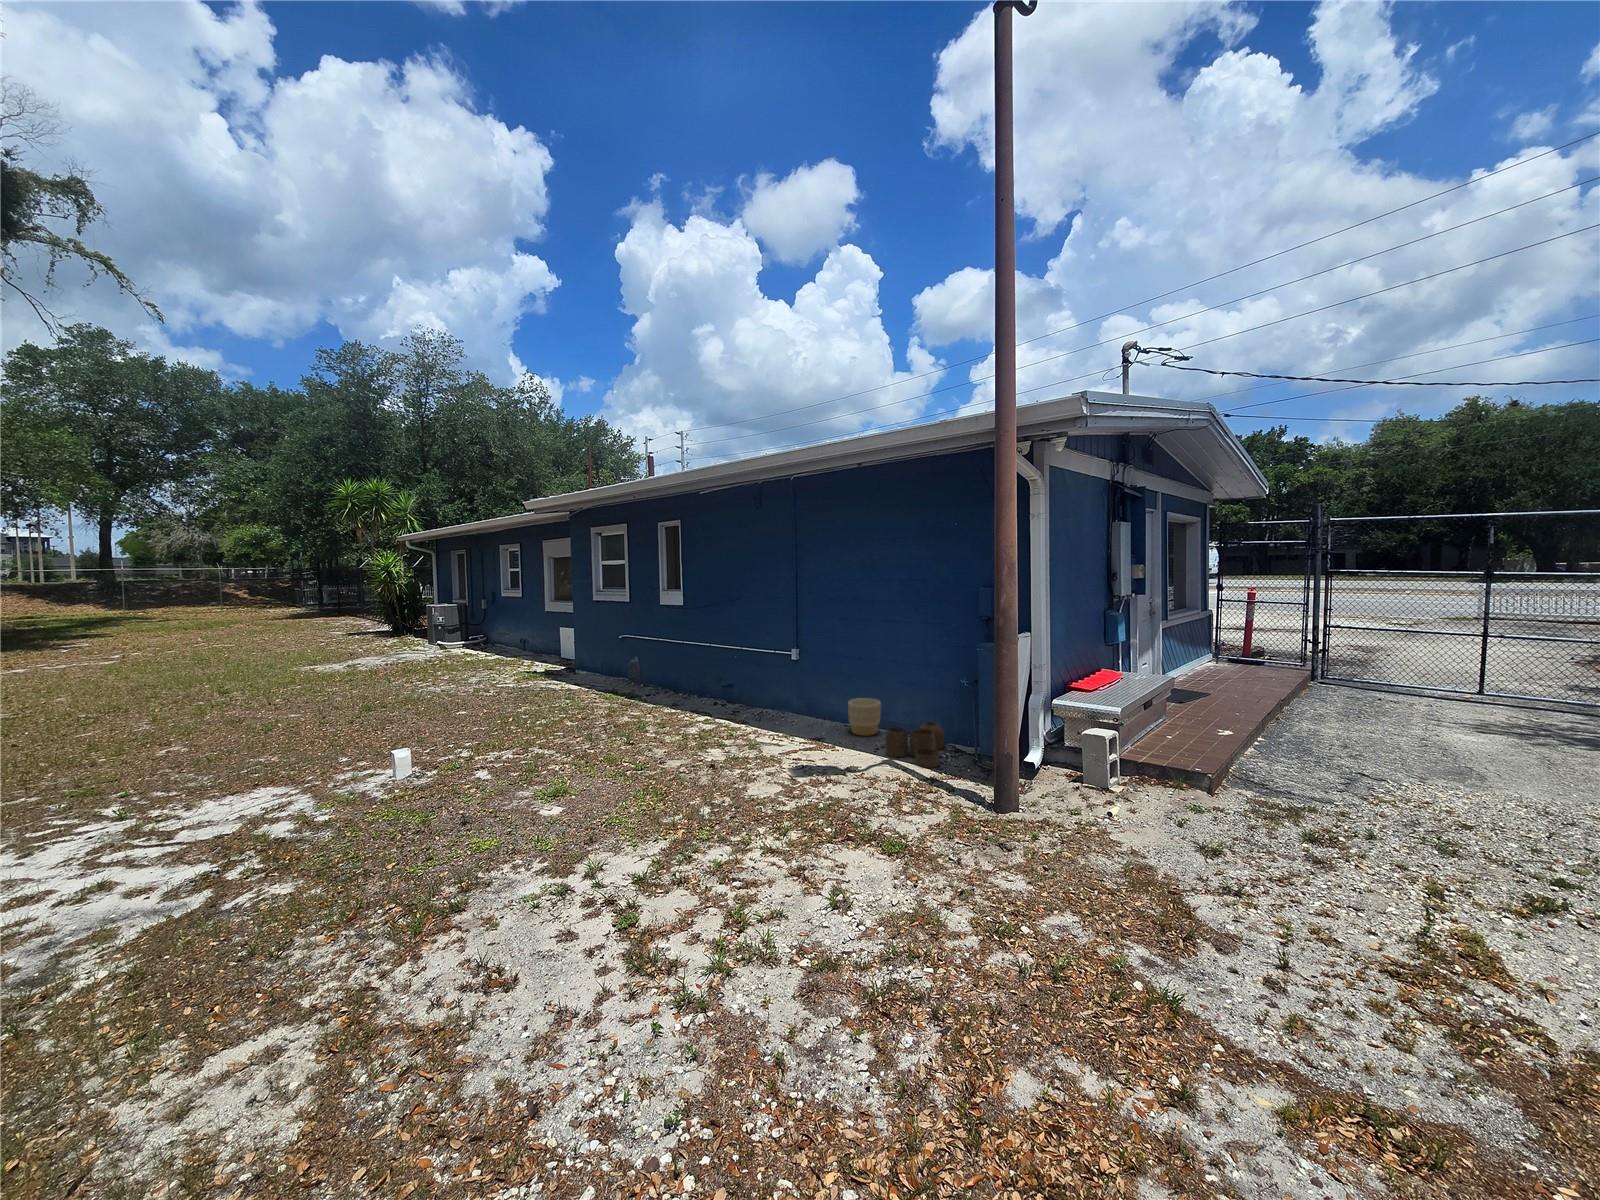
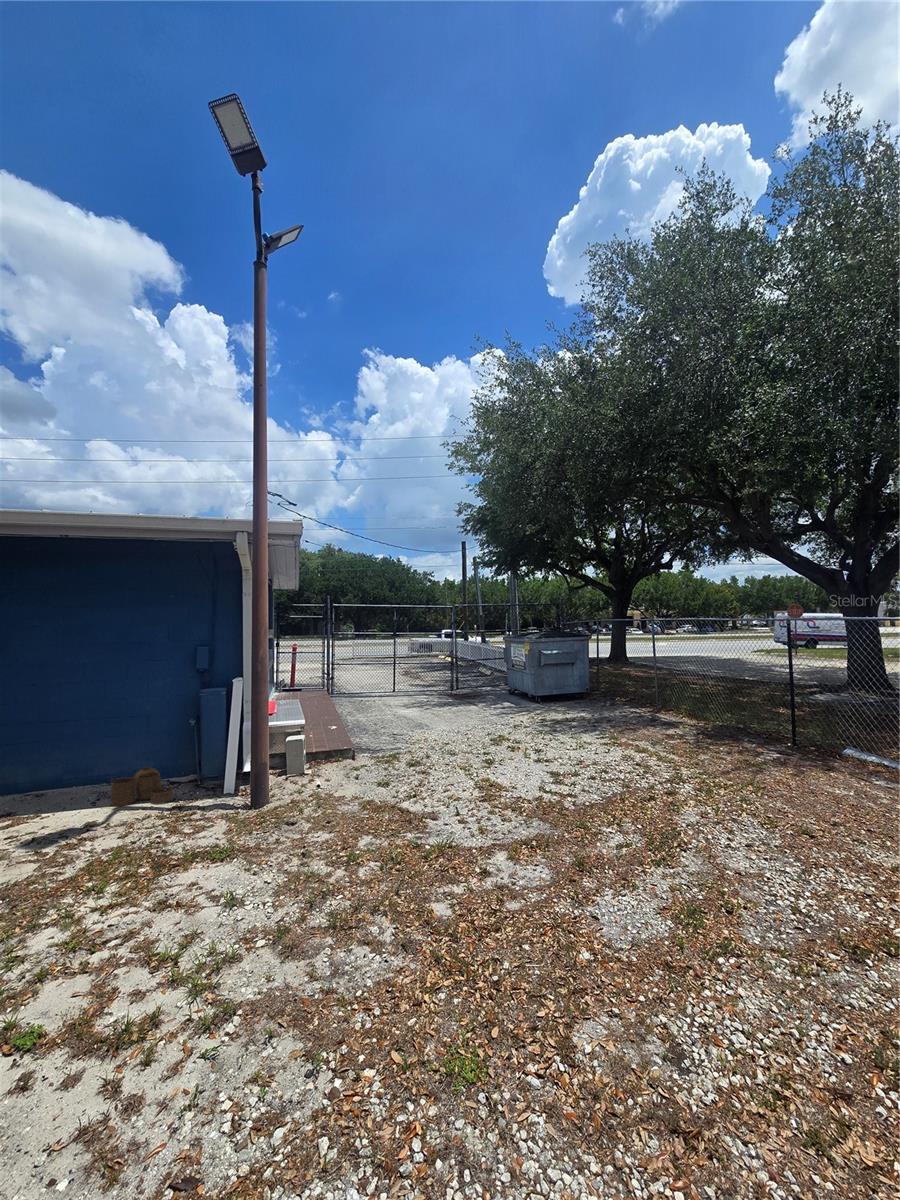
planter: present [848,698,881,736] -> none [42,763,82,803]

